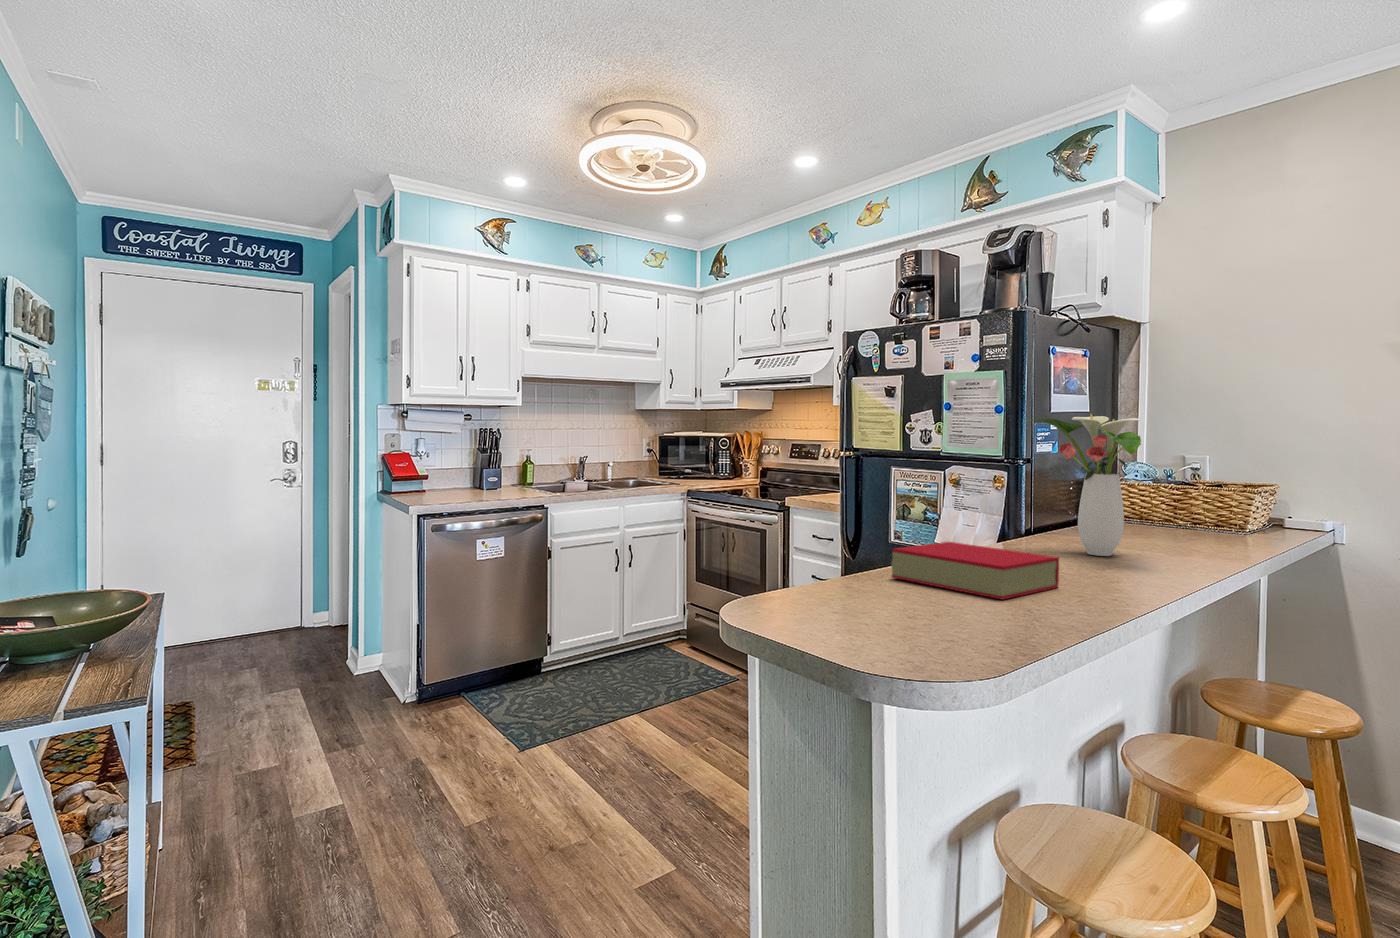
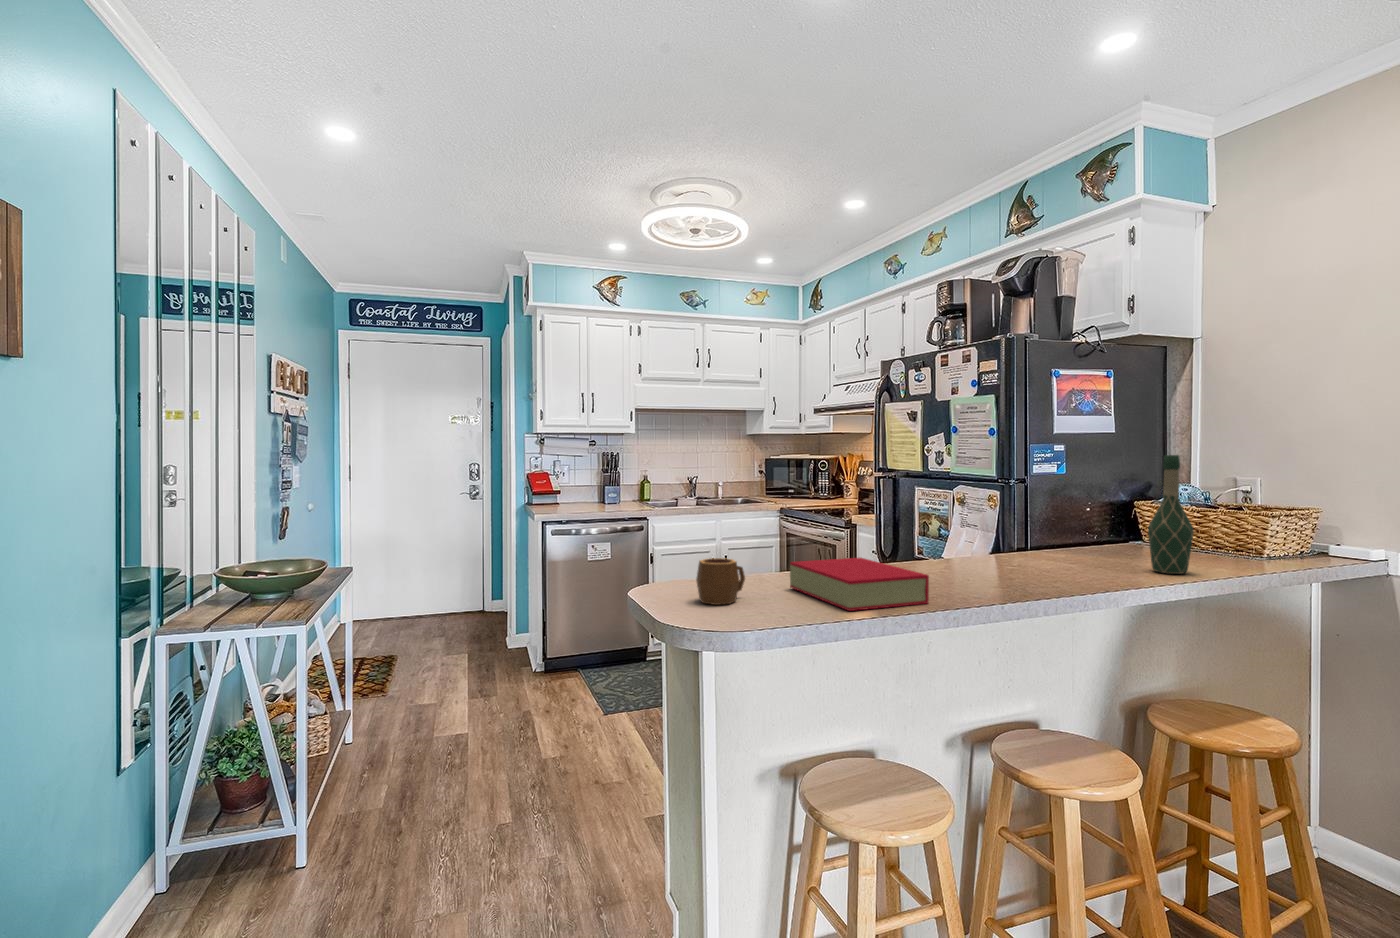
flower arrangement: present [1025,414,1141,556] -> none [965,437,1079,577]
wine bottle: none [1178,433,1222,549] -> present [1148,455,1194,574]
mug: none [819,546,869,601] -> present [696,558,745,605]

